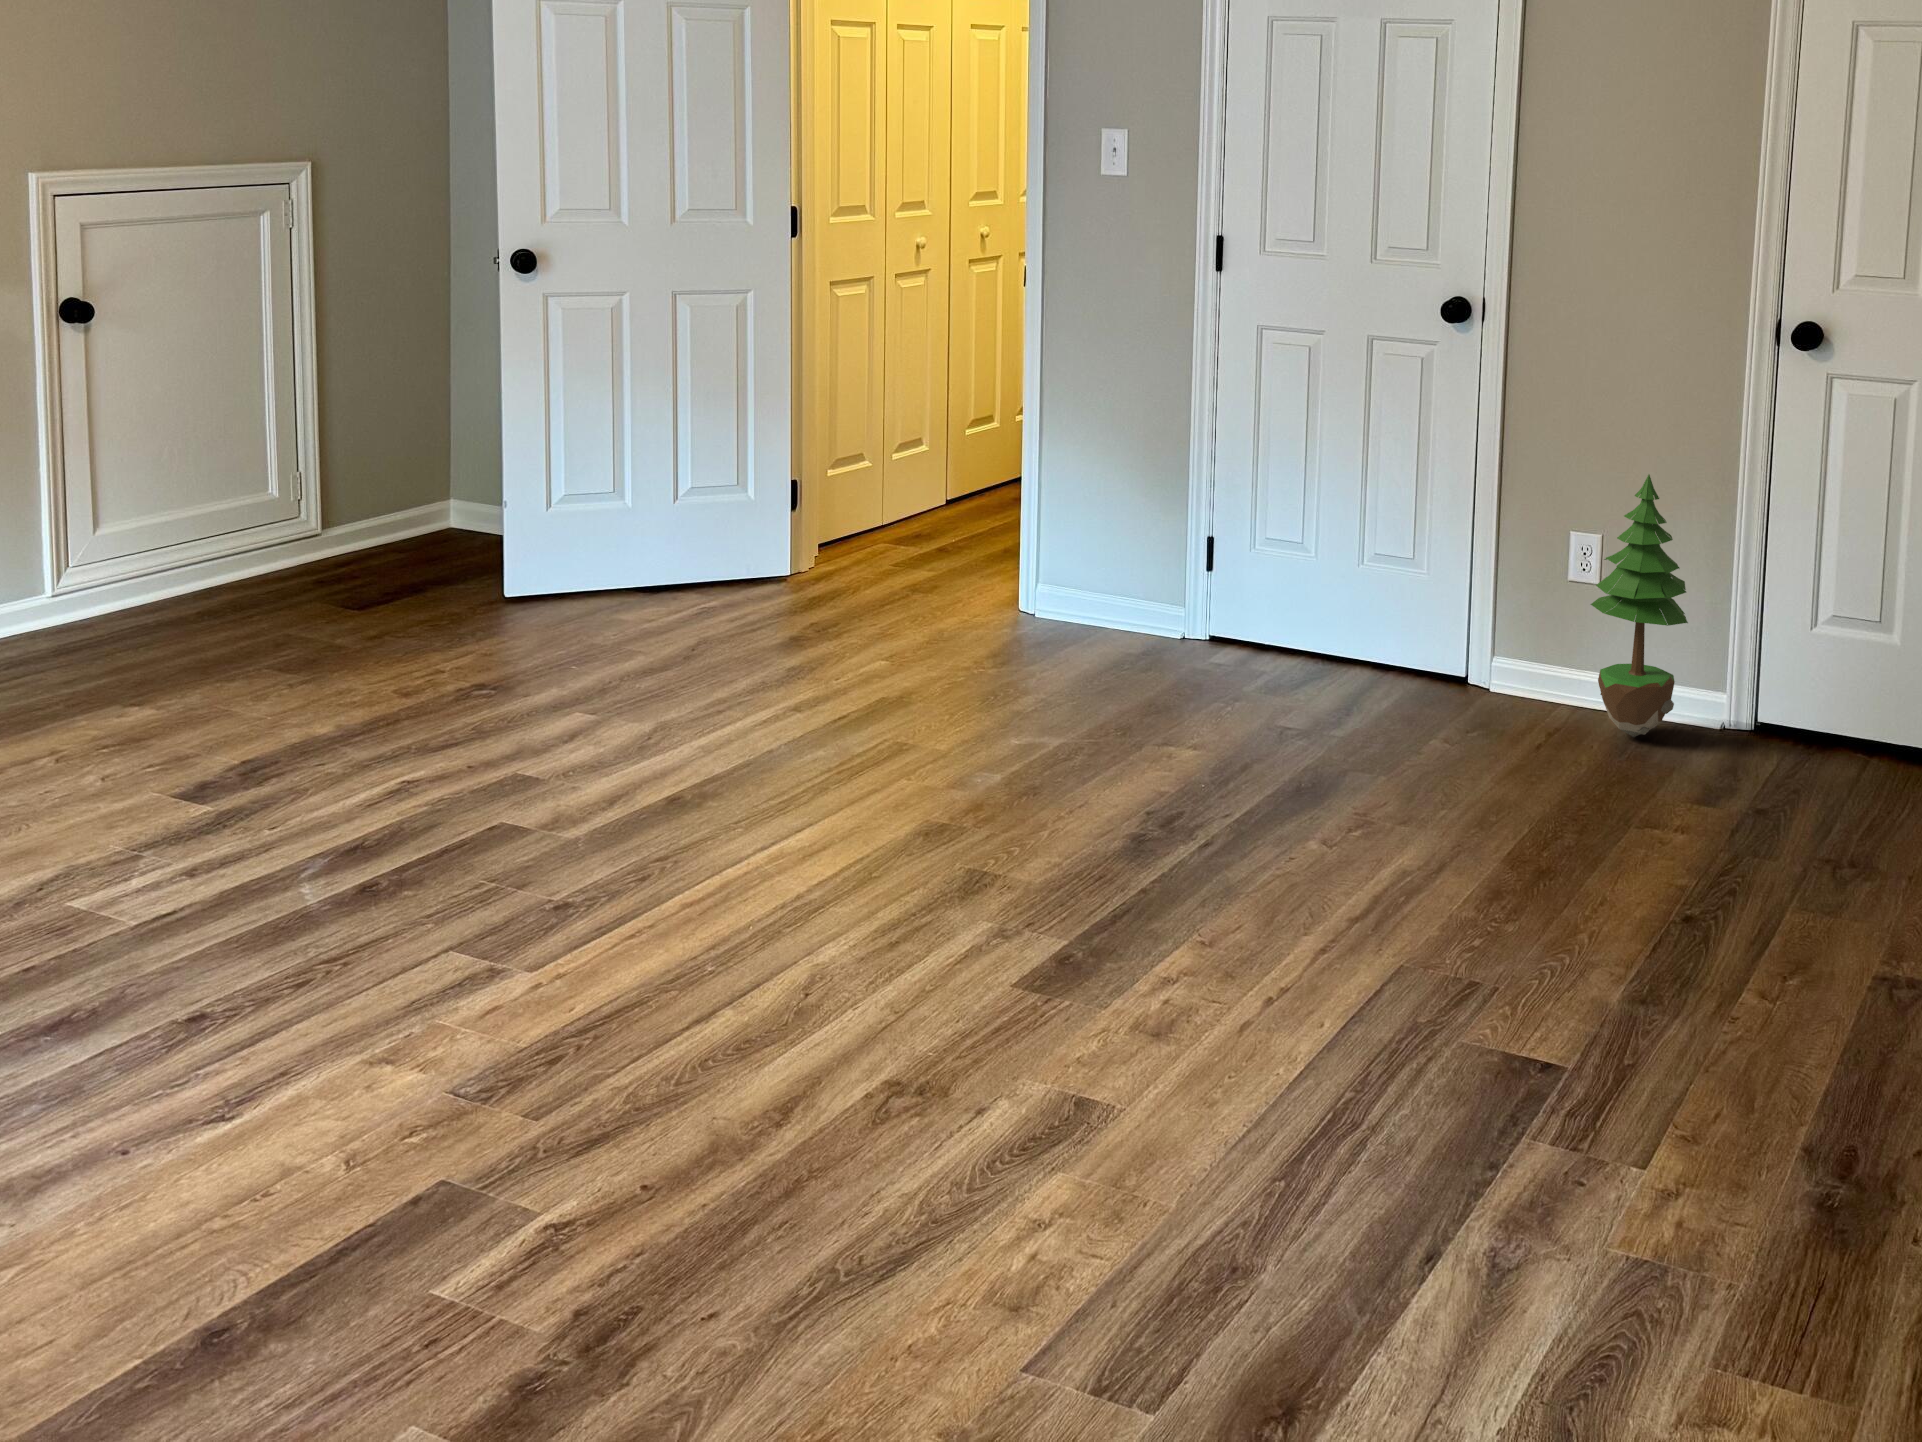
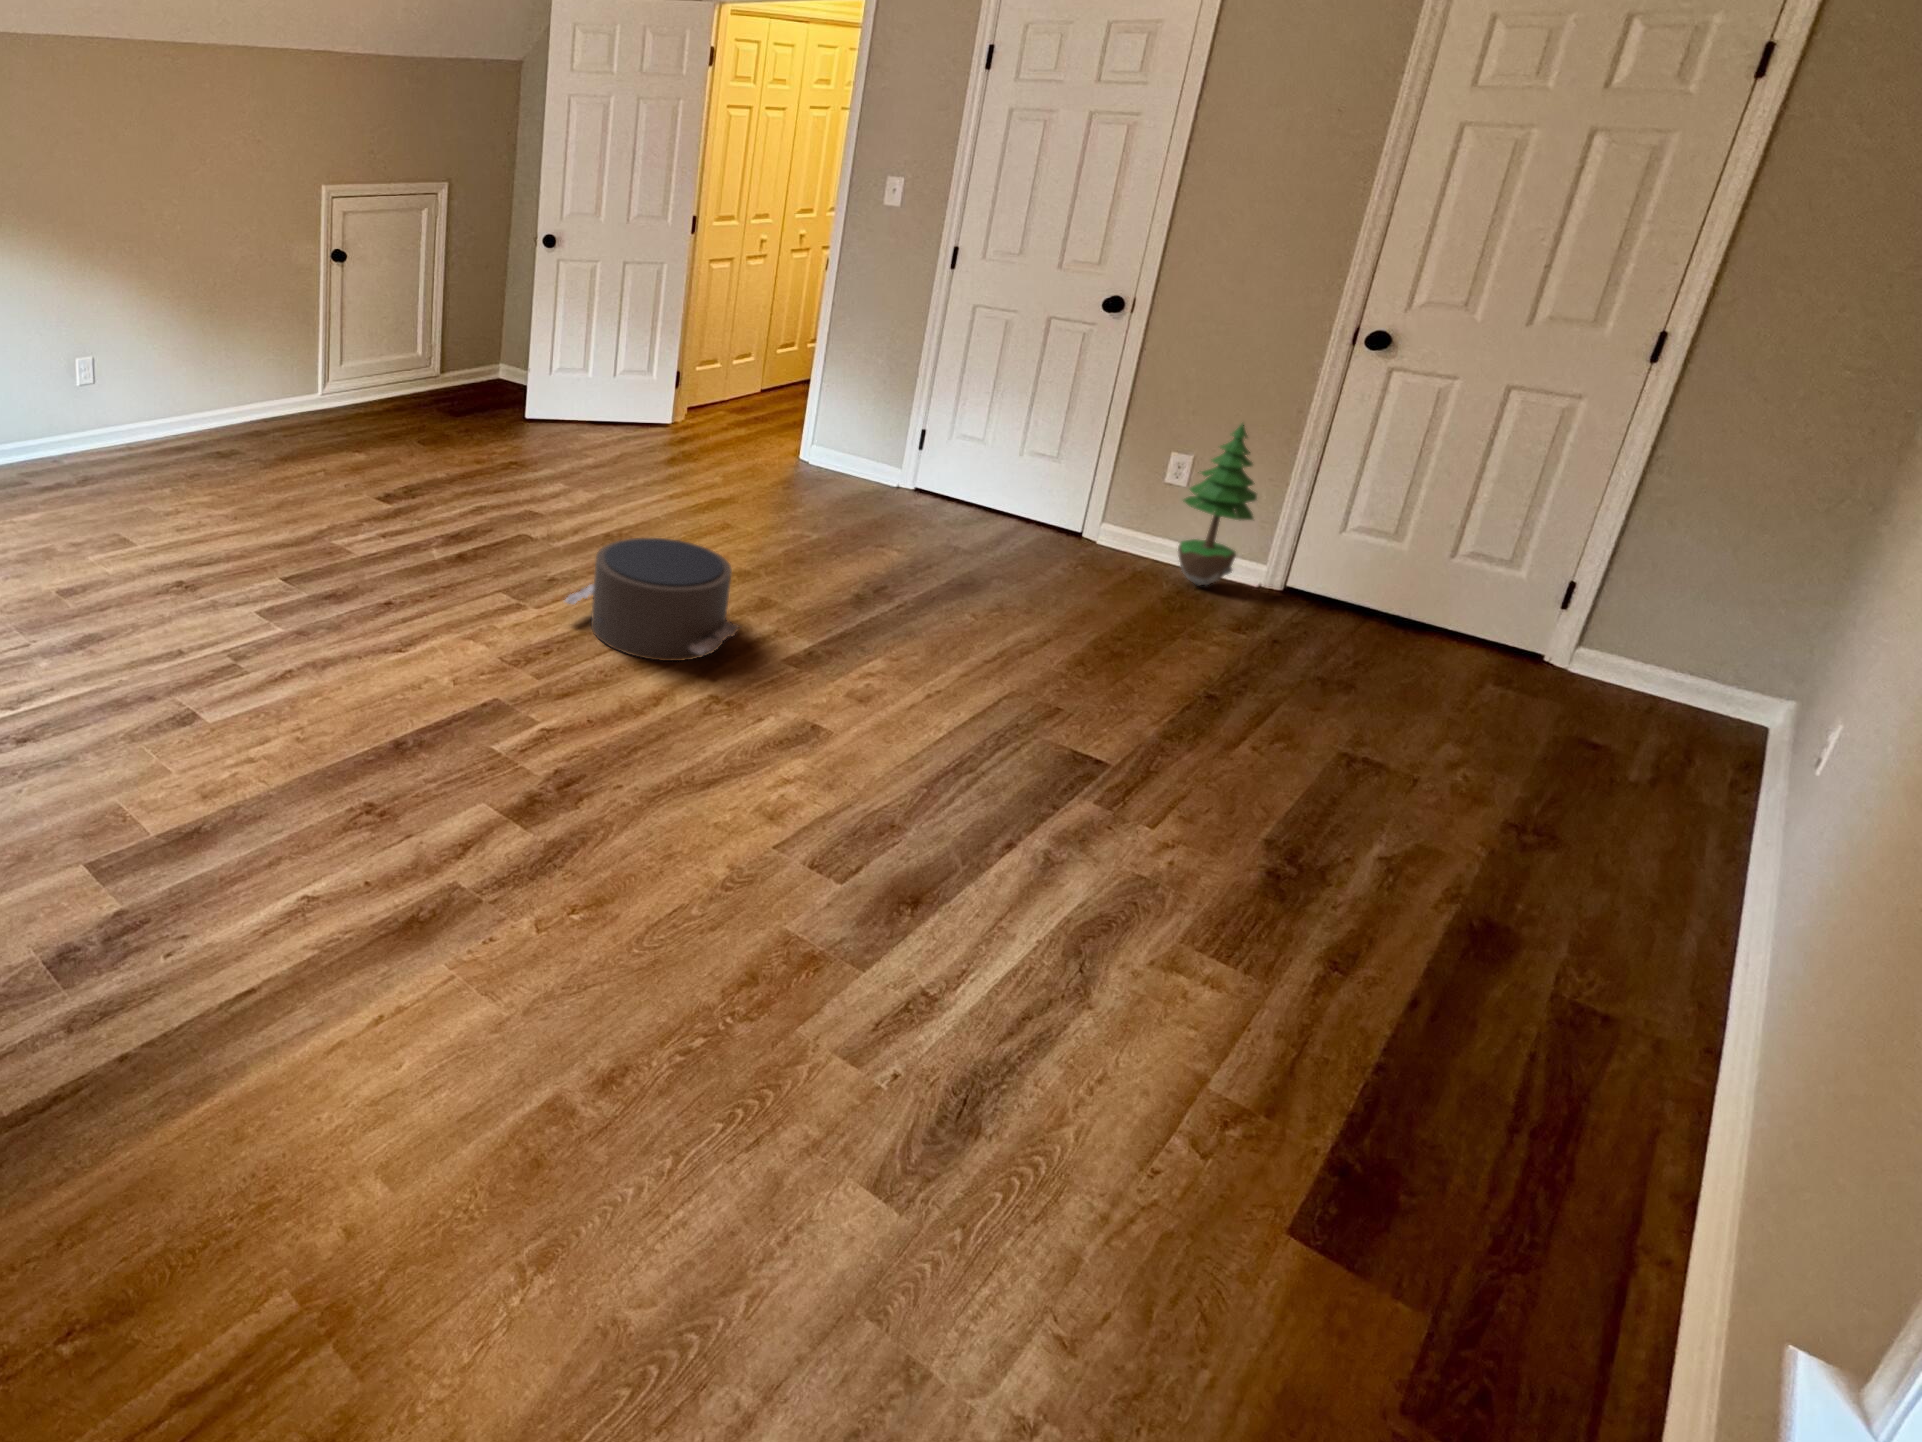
pouf: none [585,785,942,1032] -> present [565,538,740,661]

